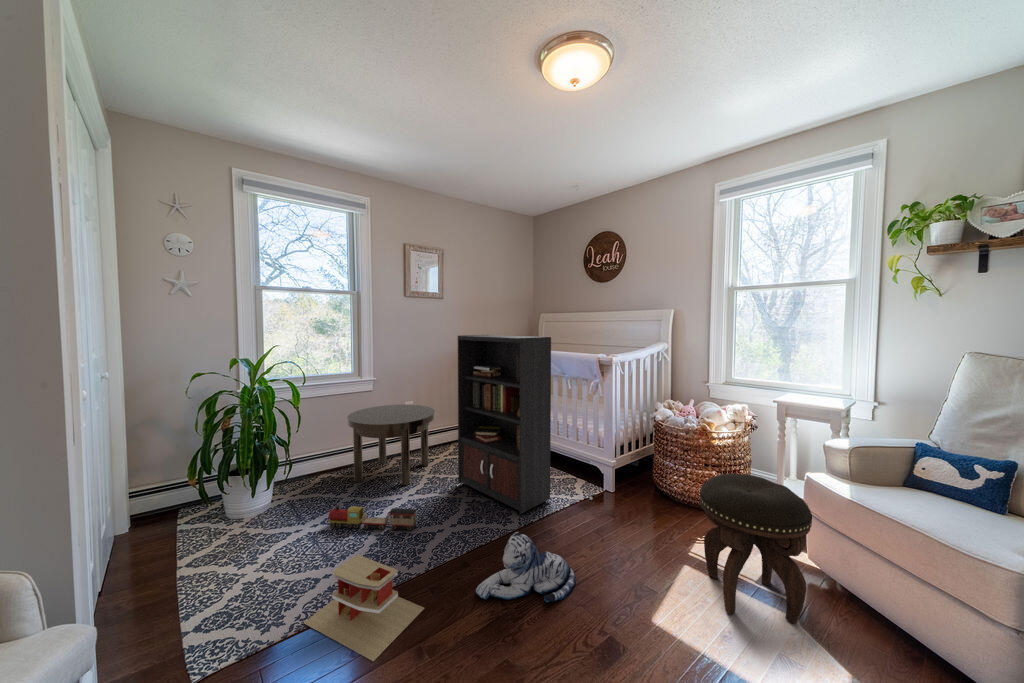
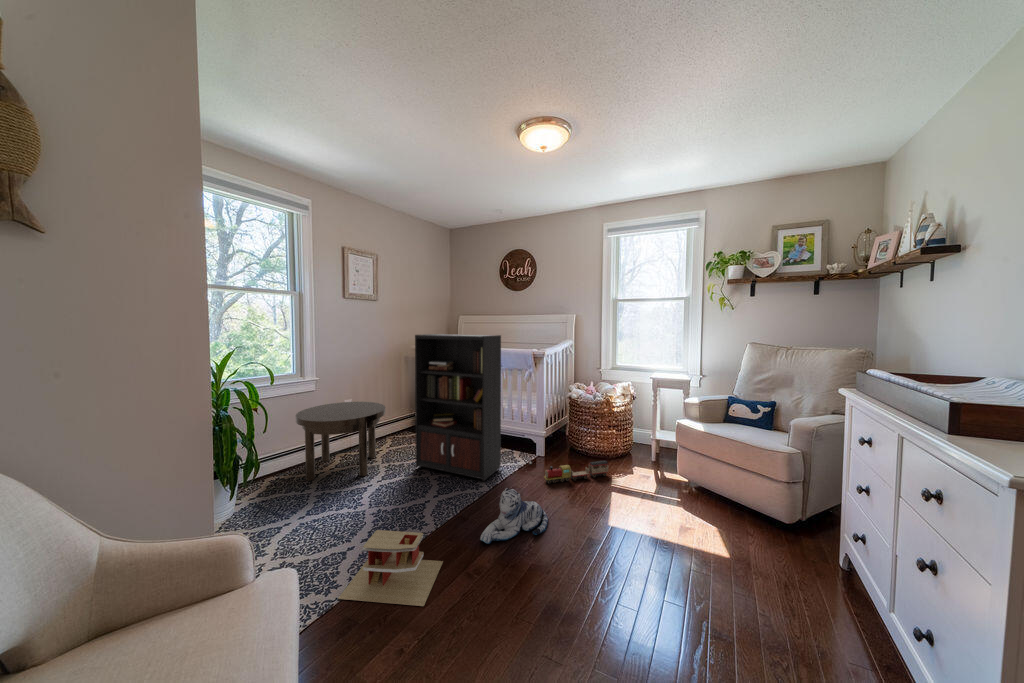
footstool: present [700,473,812,624] -> none [624,425,691,516]
toy train: present [328,505,416,531] -> present [544,461,608,484]

